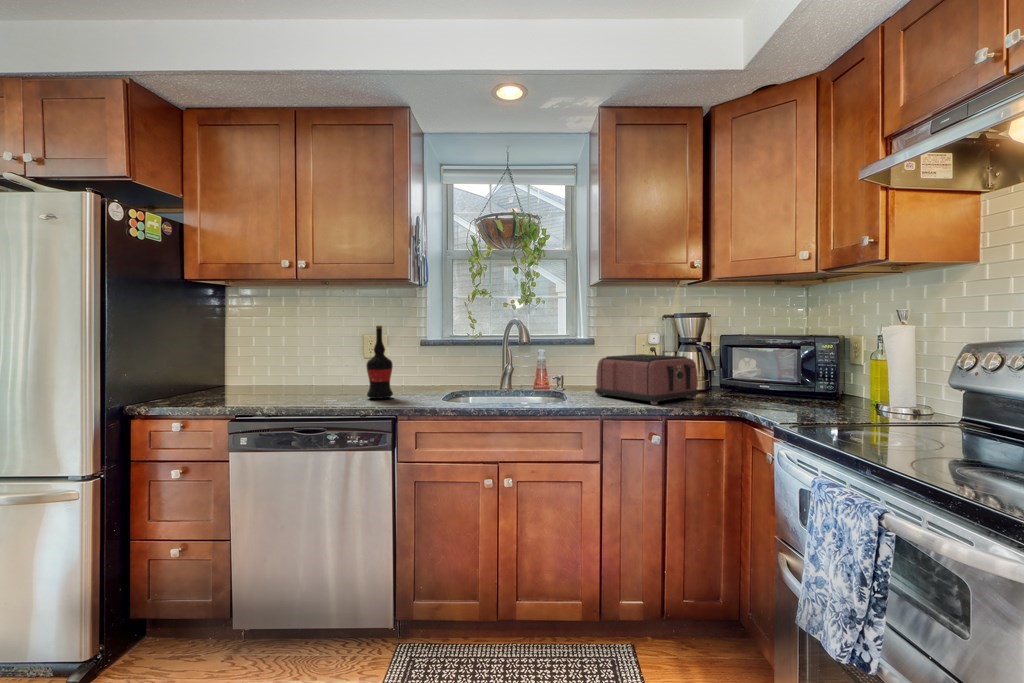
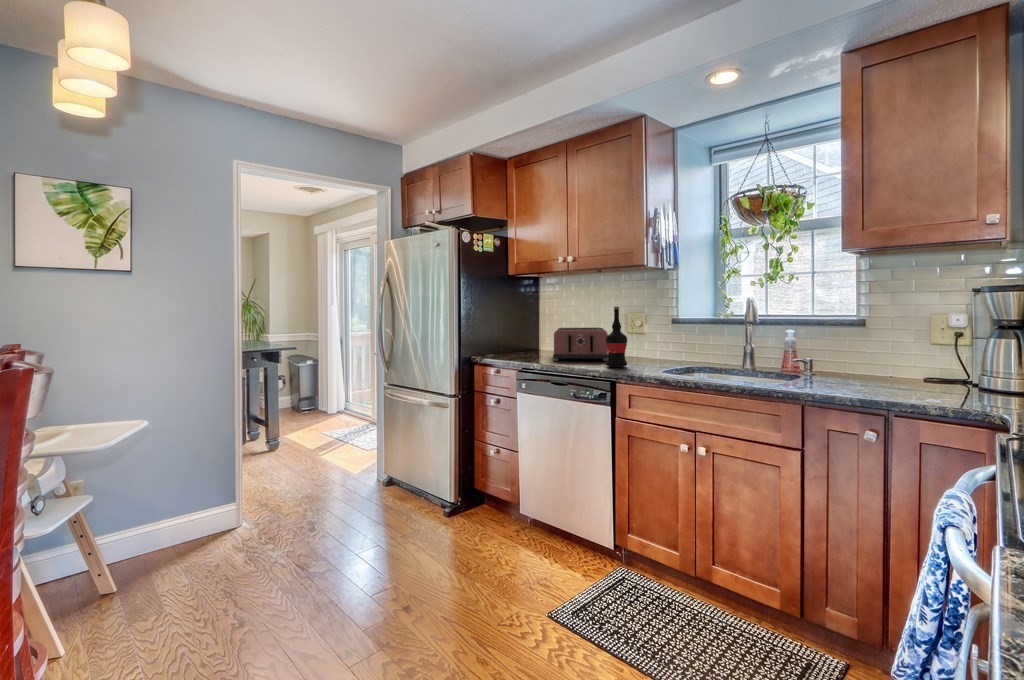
toaster: present [595,354,699,405] -> present [553,327,608,361]

